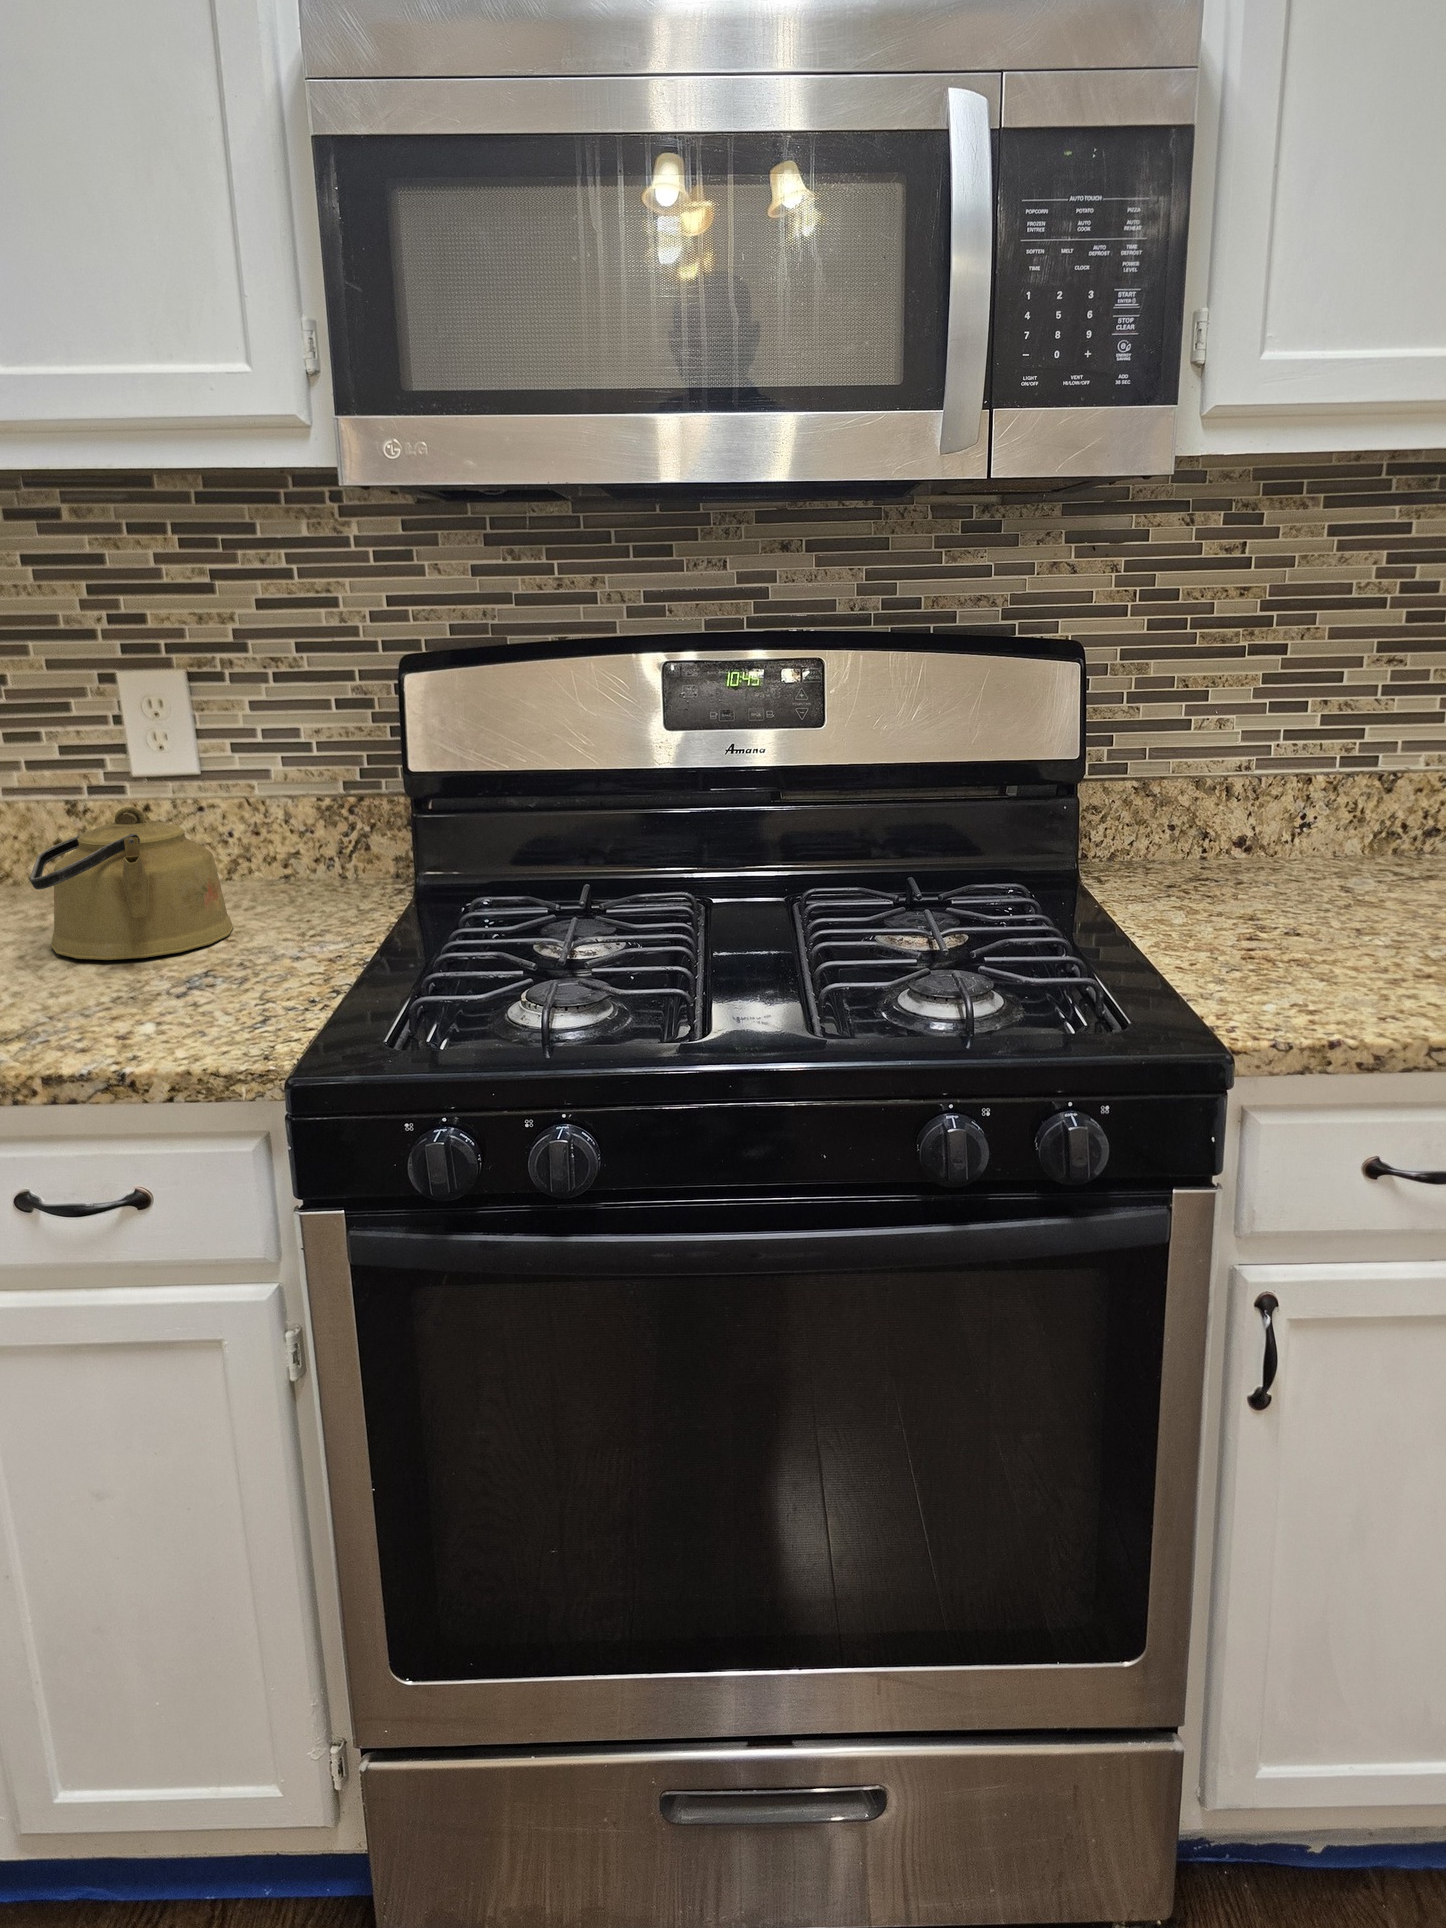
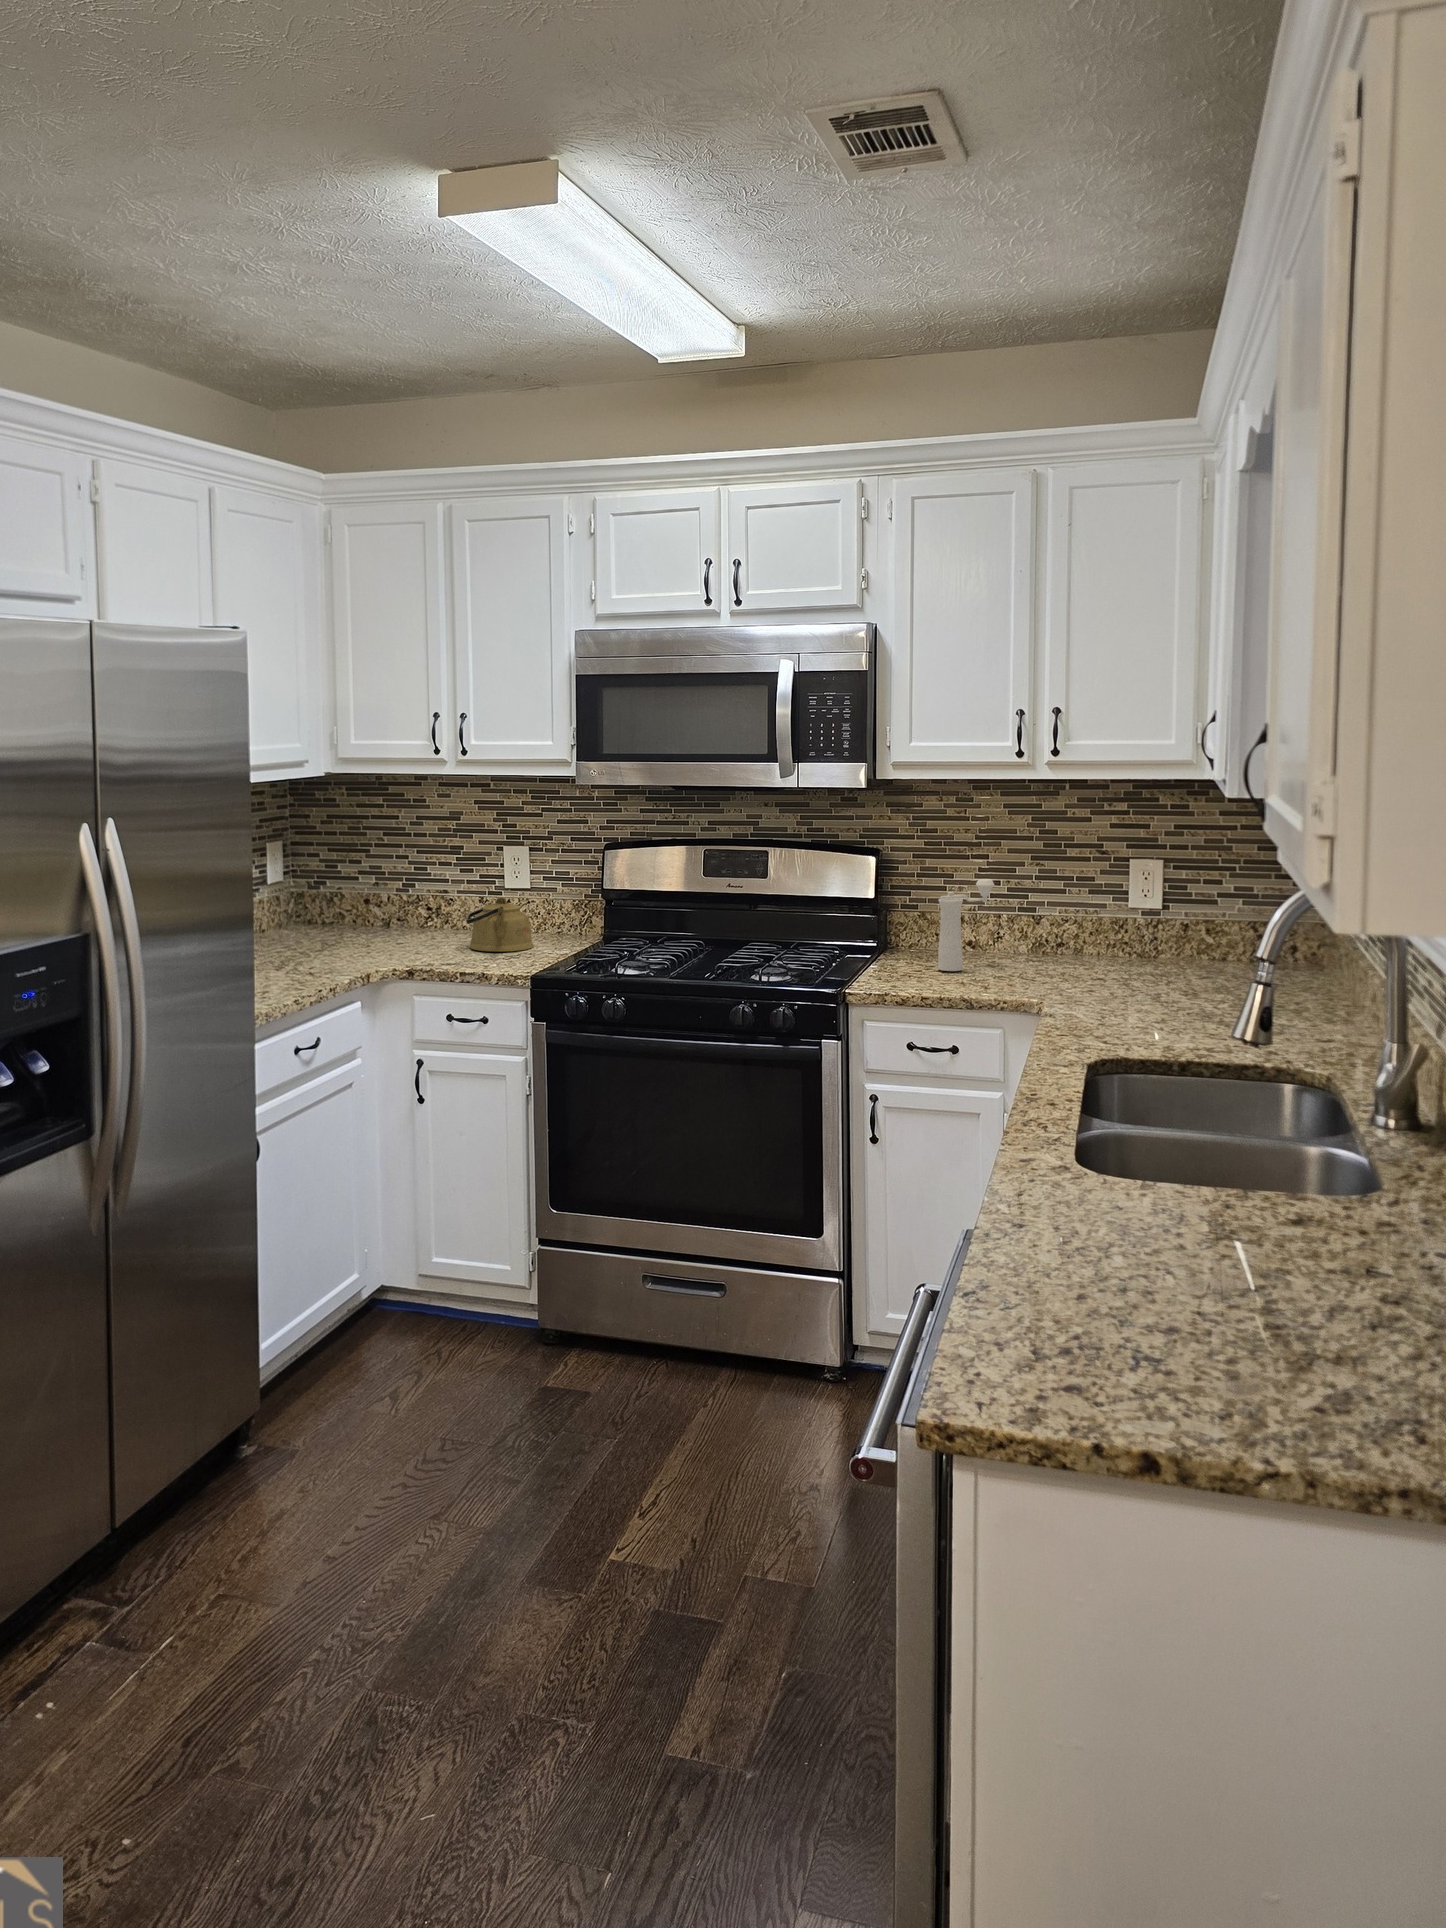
pepper mill: none [1301,696,1407,927] -> present [938,879,994,971]

